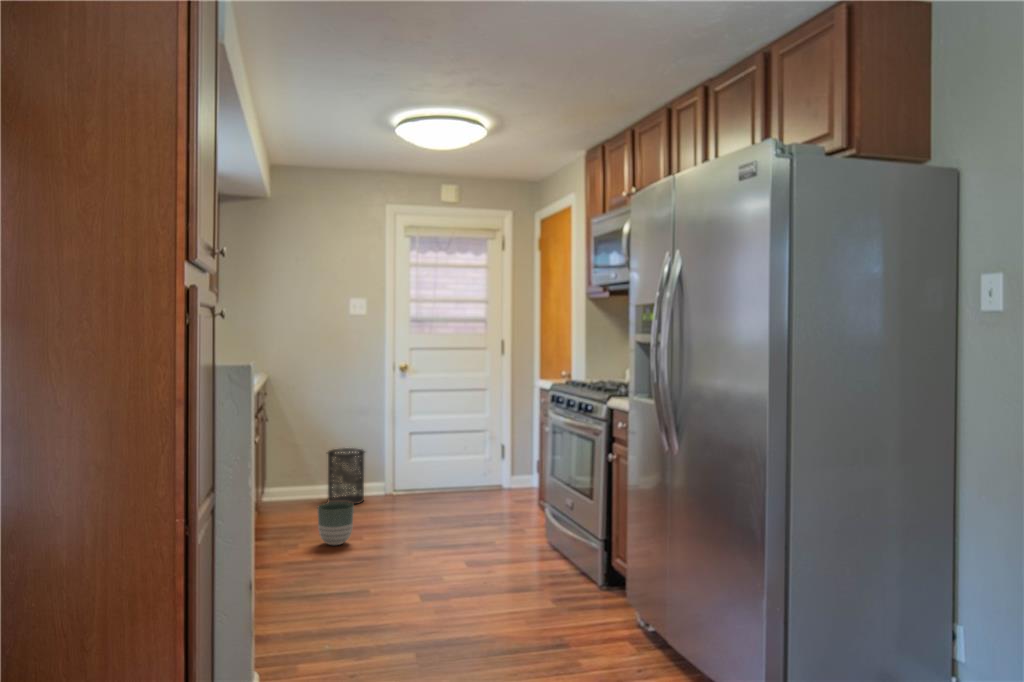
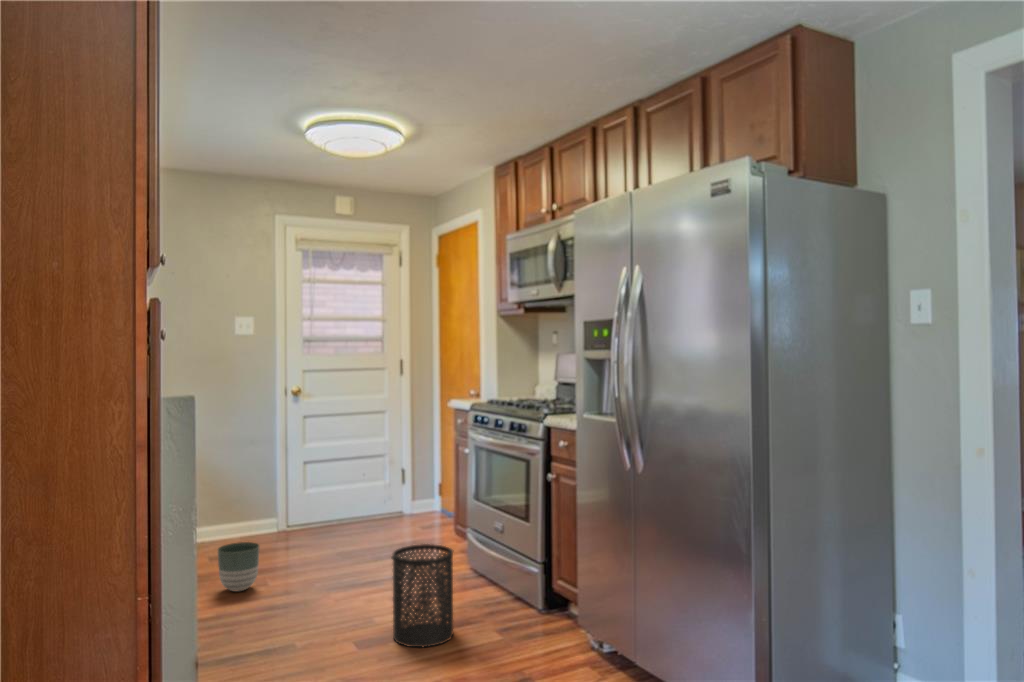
trash can: present [328,448,365,504] -> present [392,544,453,647]

